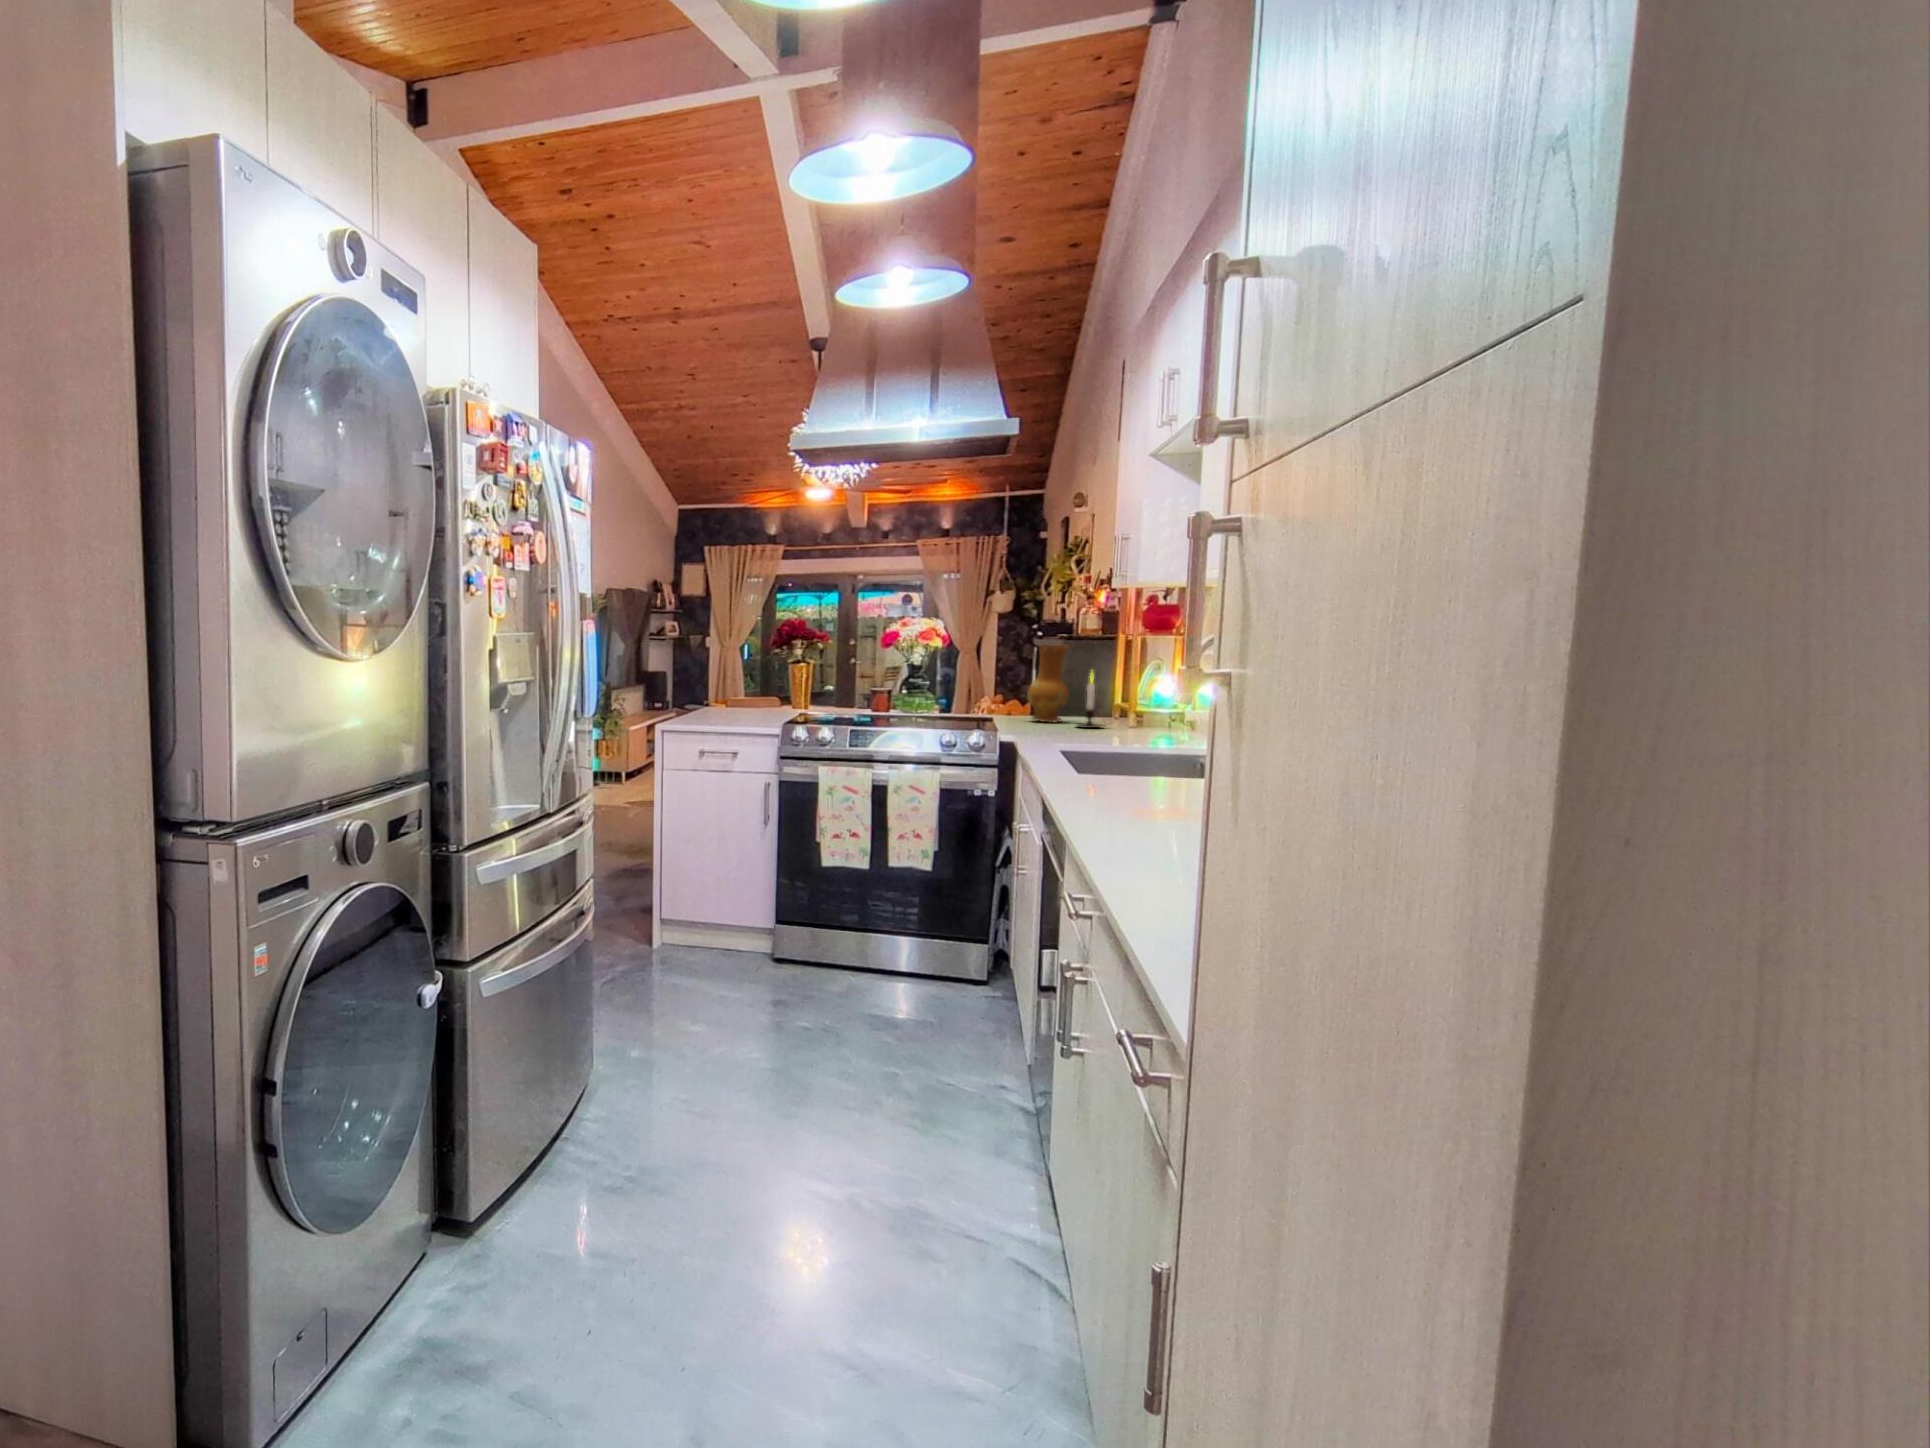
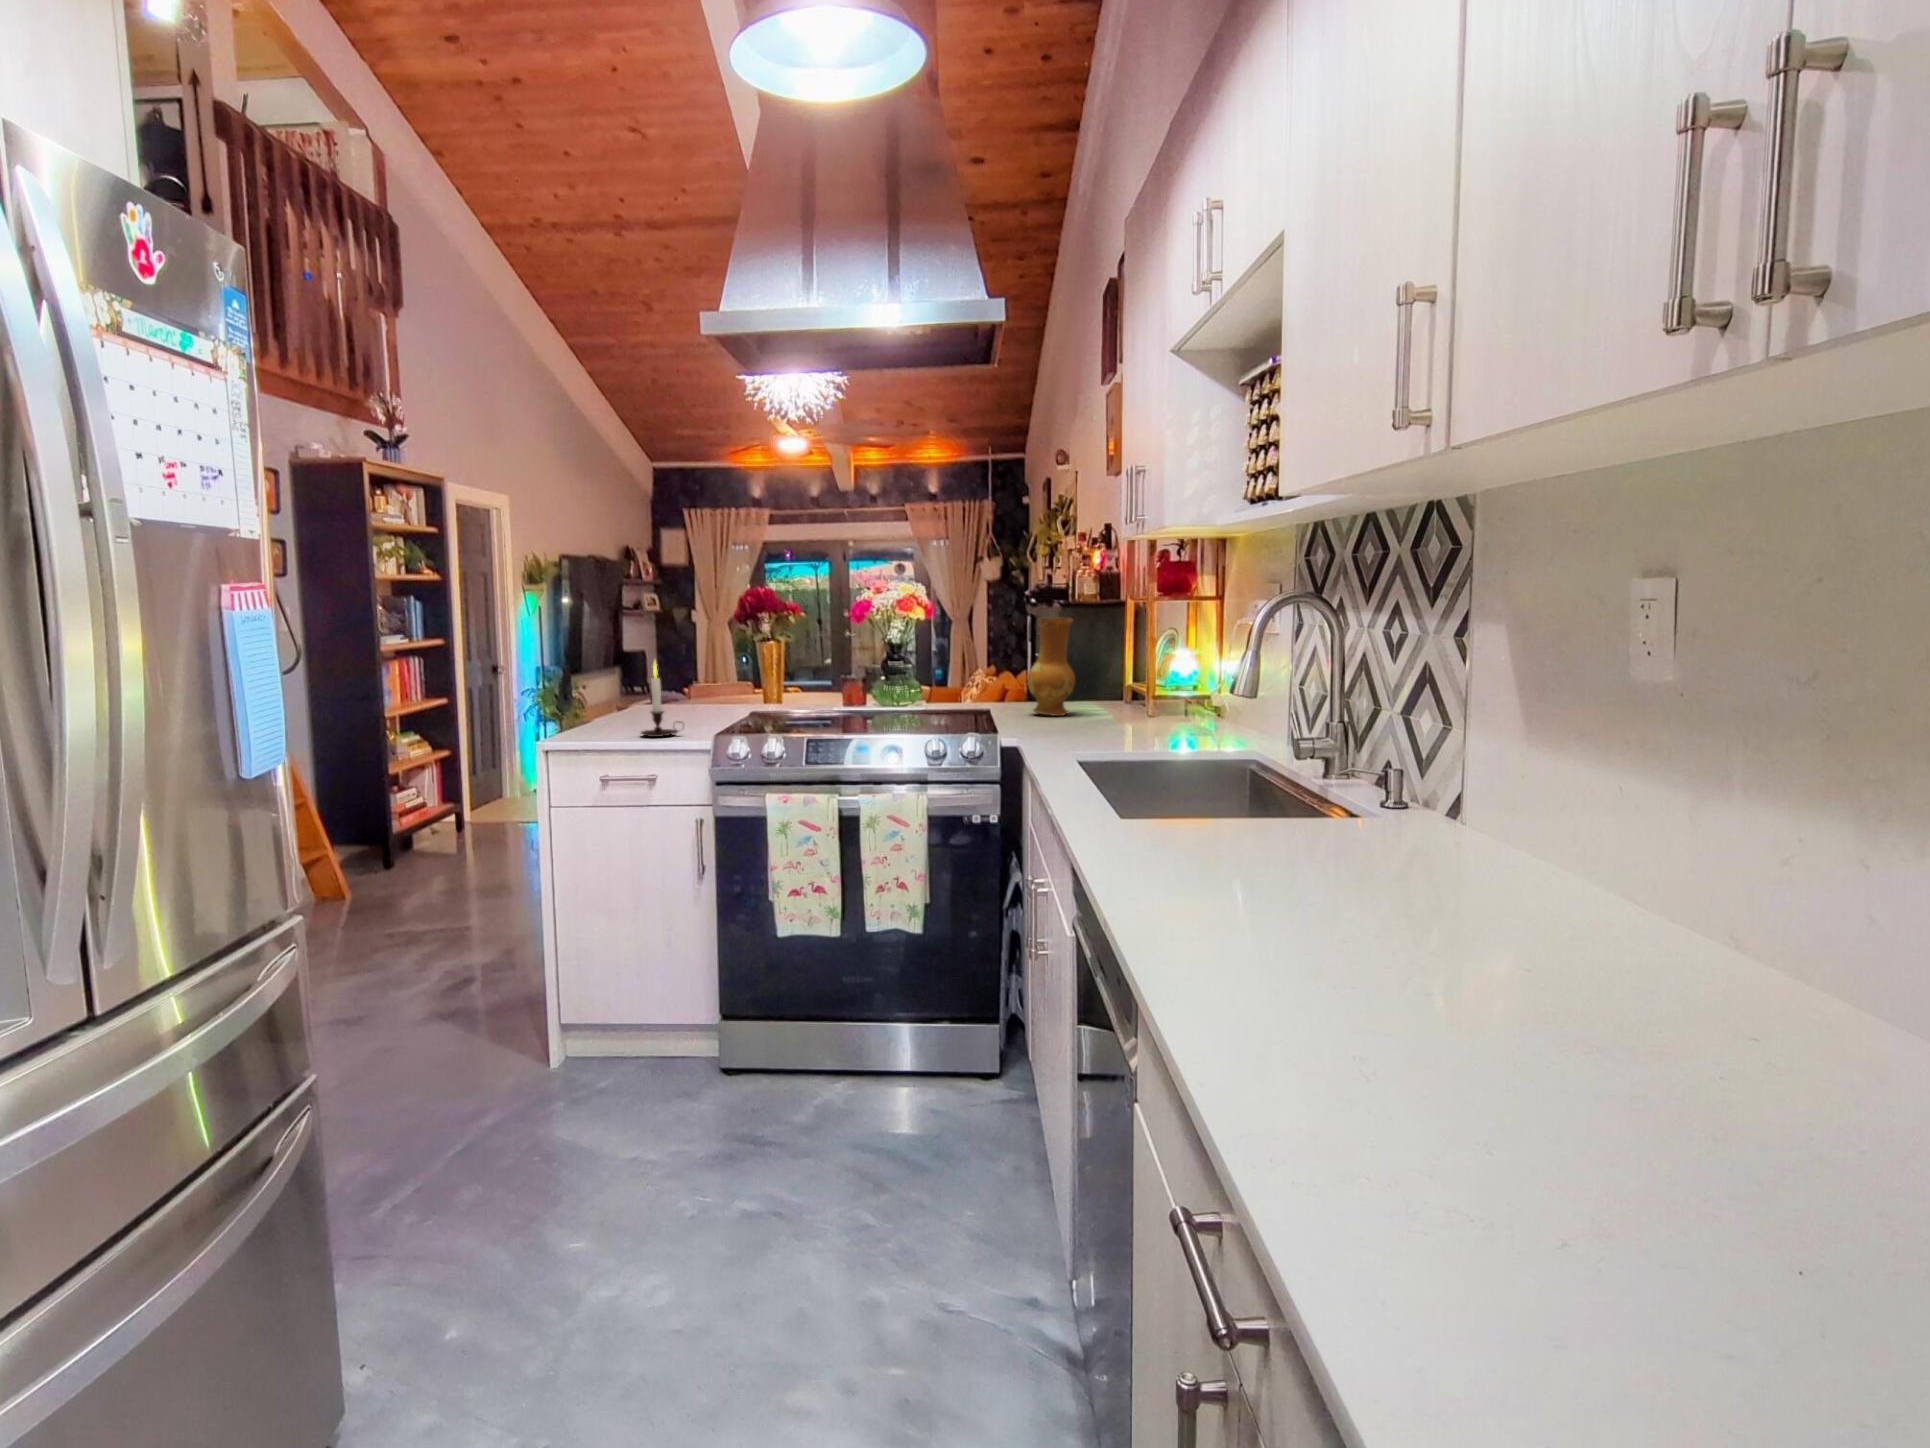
candle: present [1077,674,1105,728] -> present [641,662,681,737]

